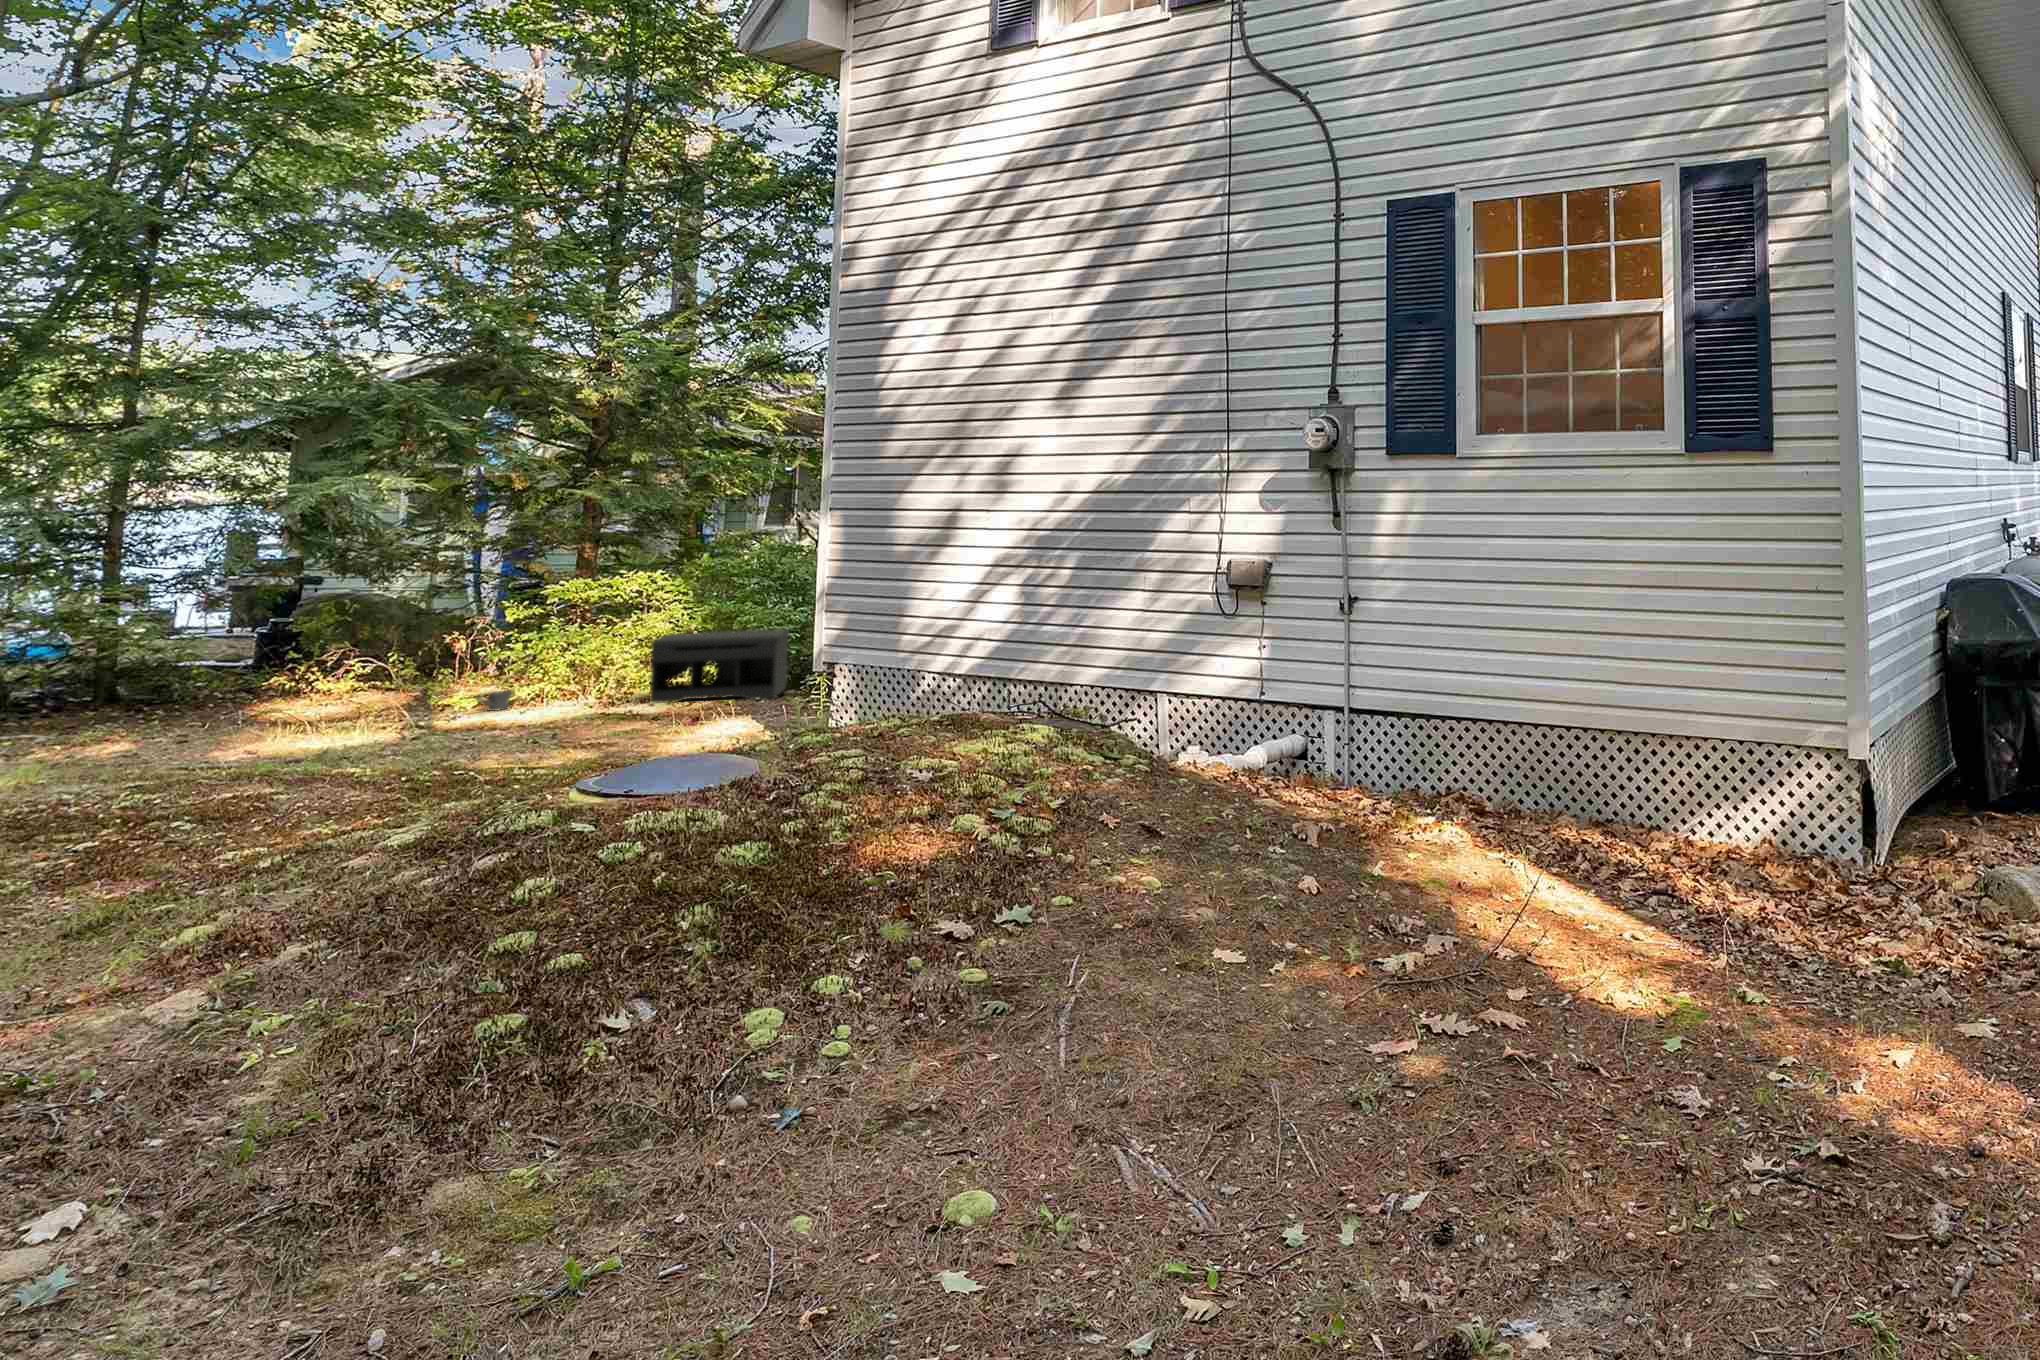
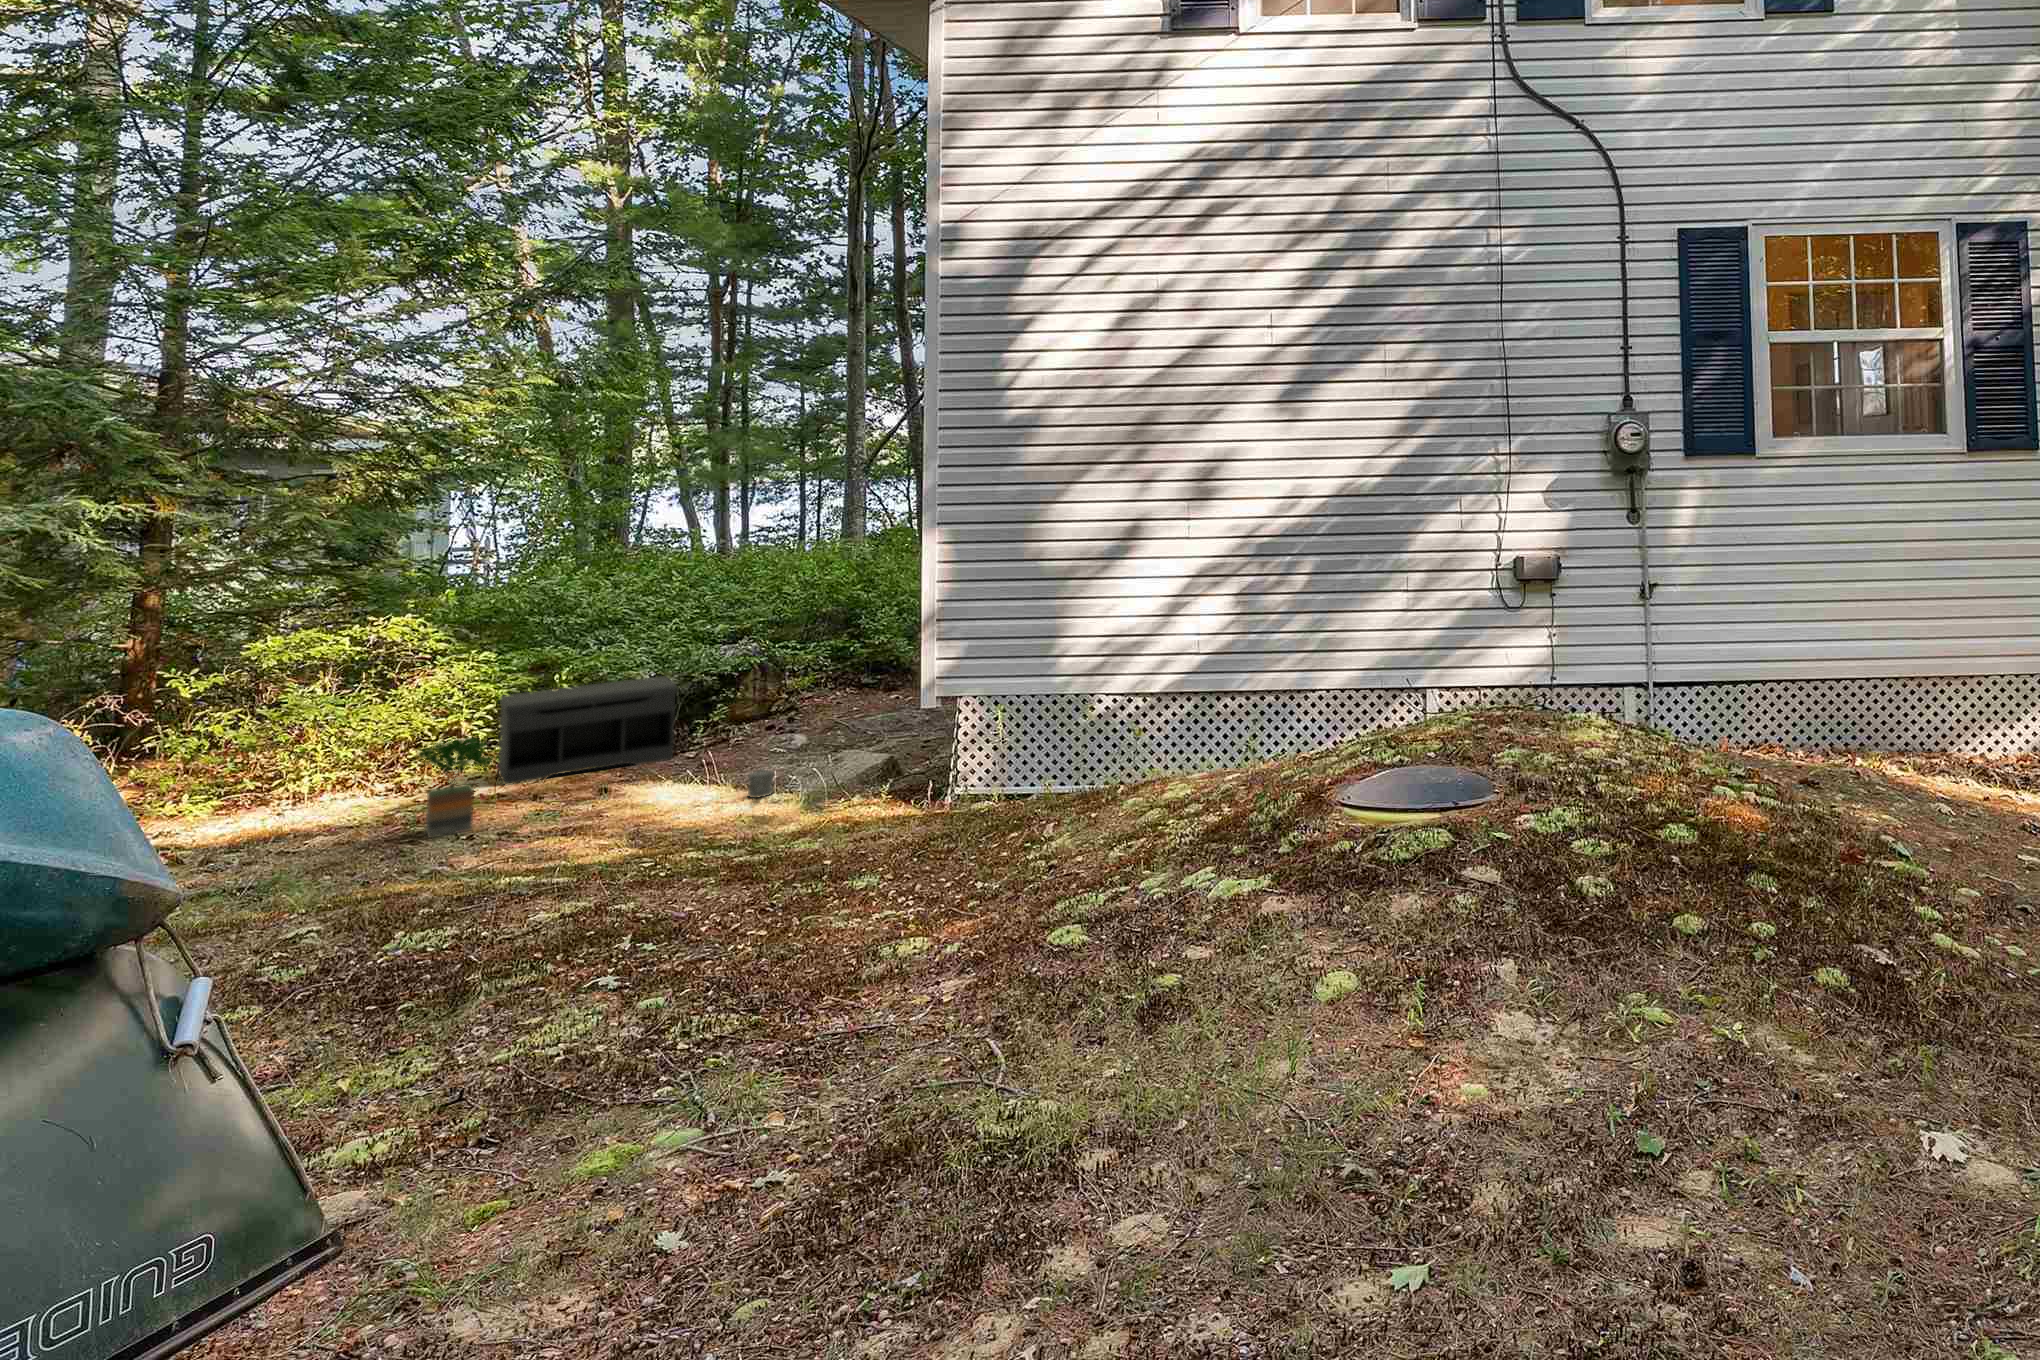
potted tree: none [526,659,582,734] -> present [417,737,493,838]
watering can: present [475,690,512,711] -> present [748,769,774,798]

